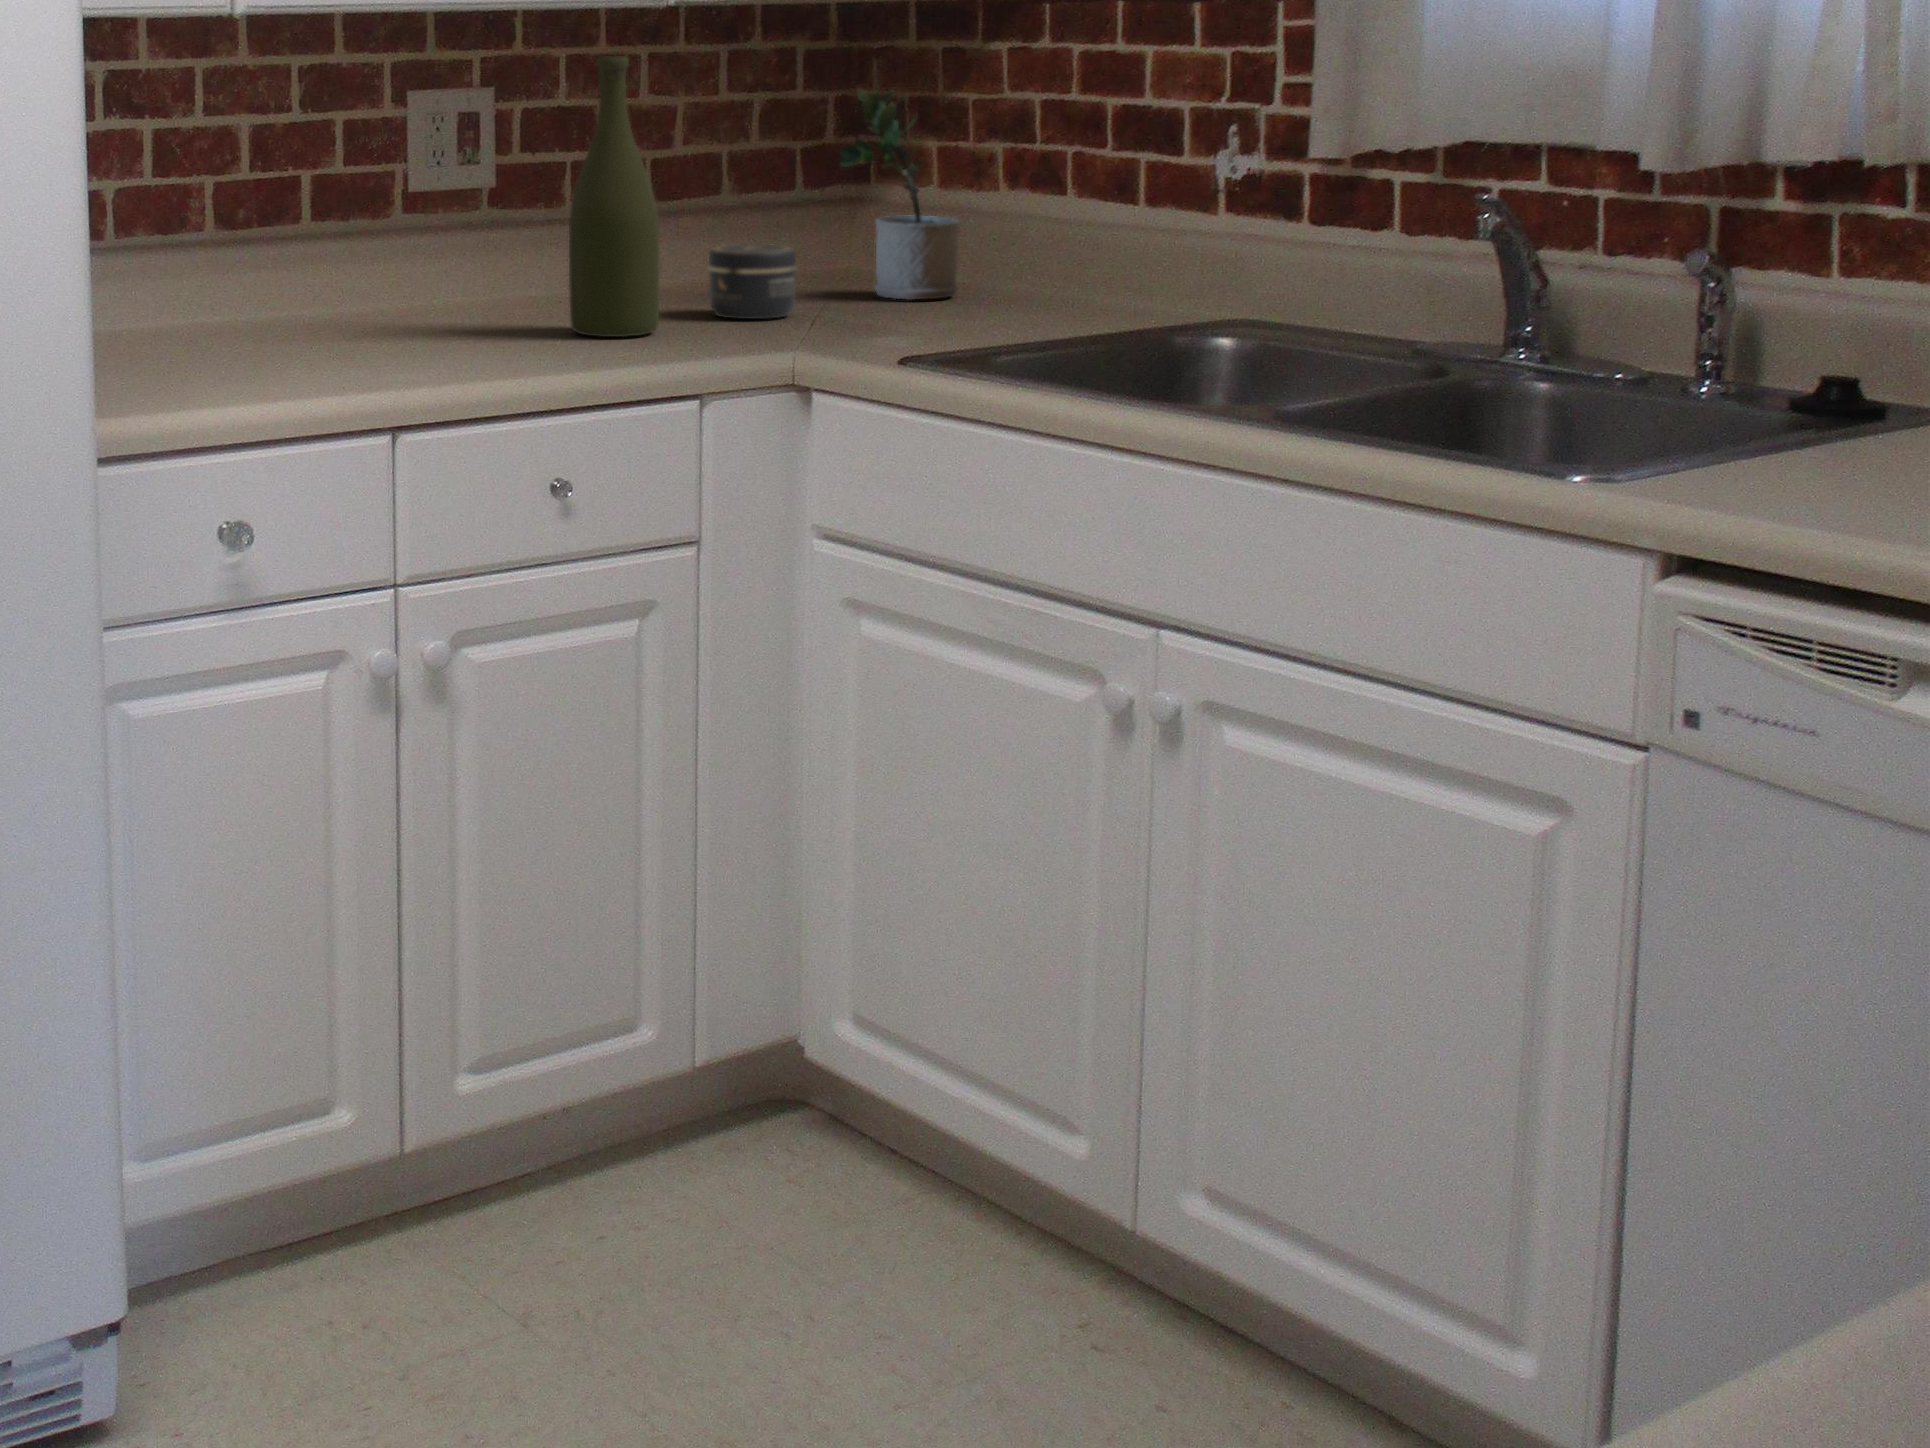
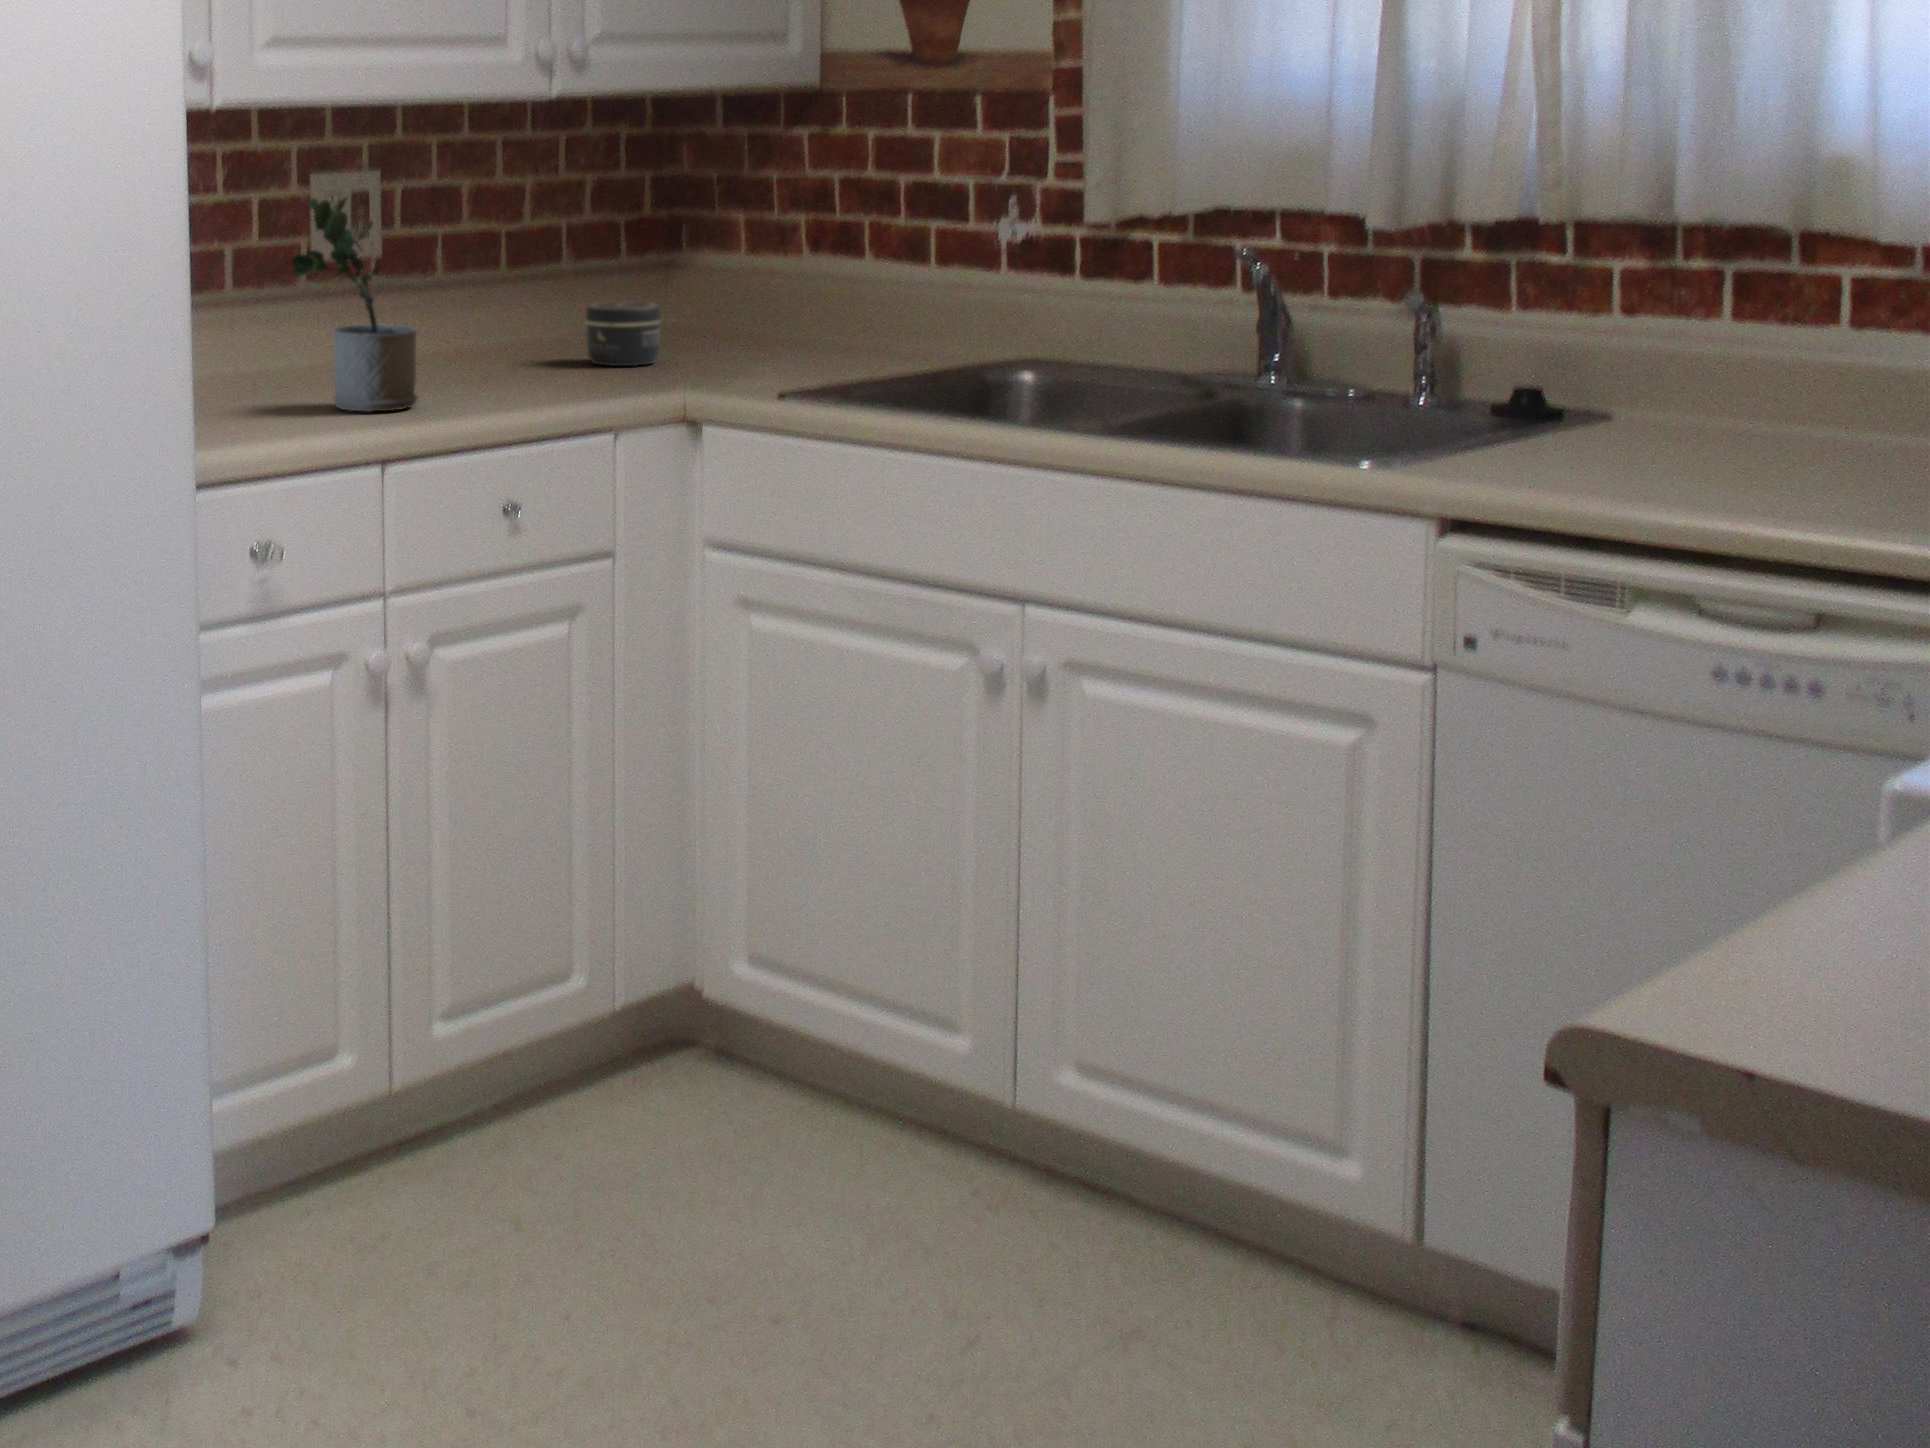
bottle: present [569,56,659,337] -> none [482,141,559,382]
potted plant: present [839,90,959,300] -> present [292,197,418,412]

